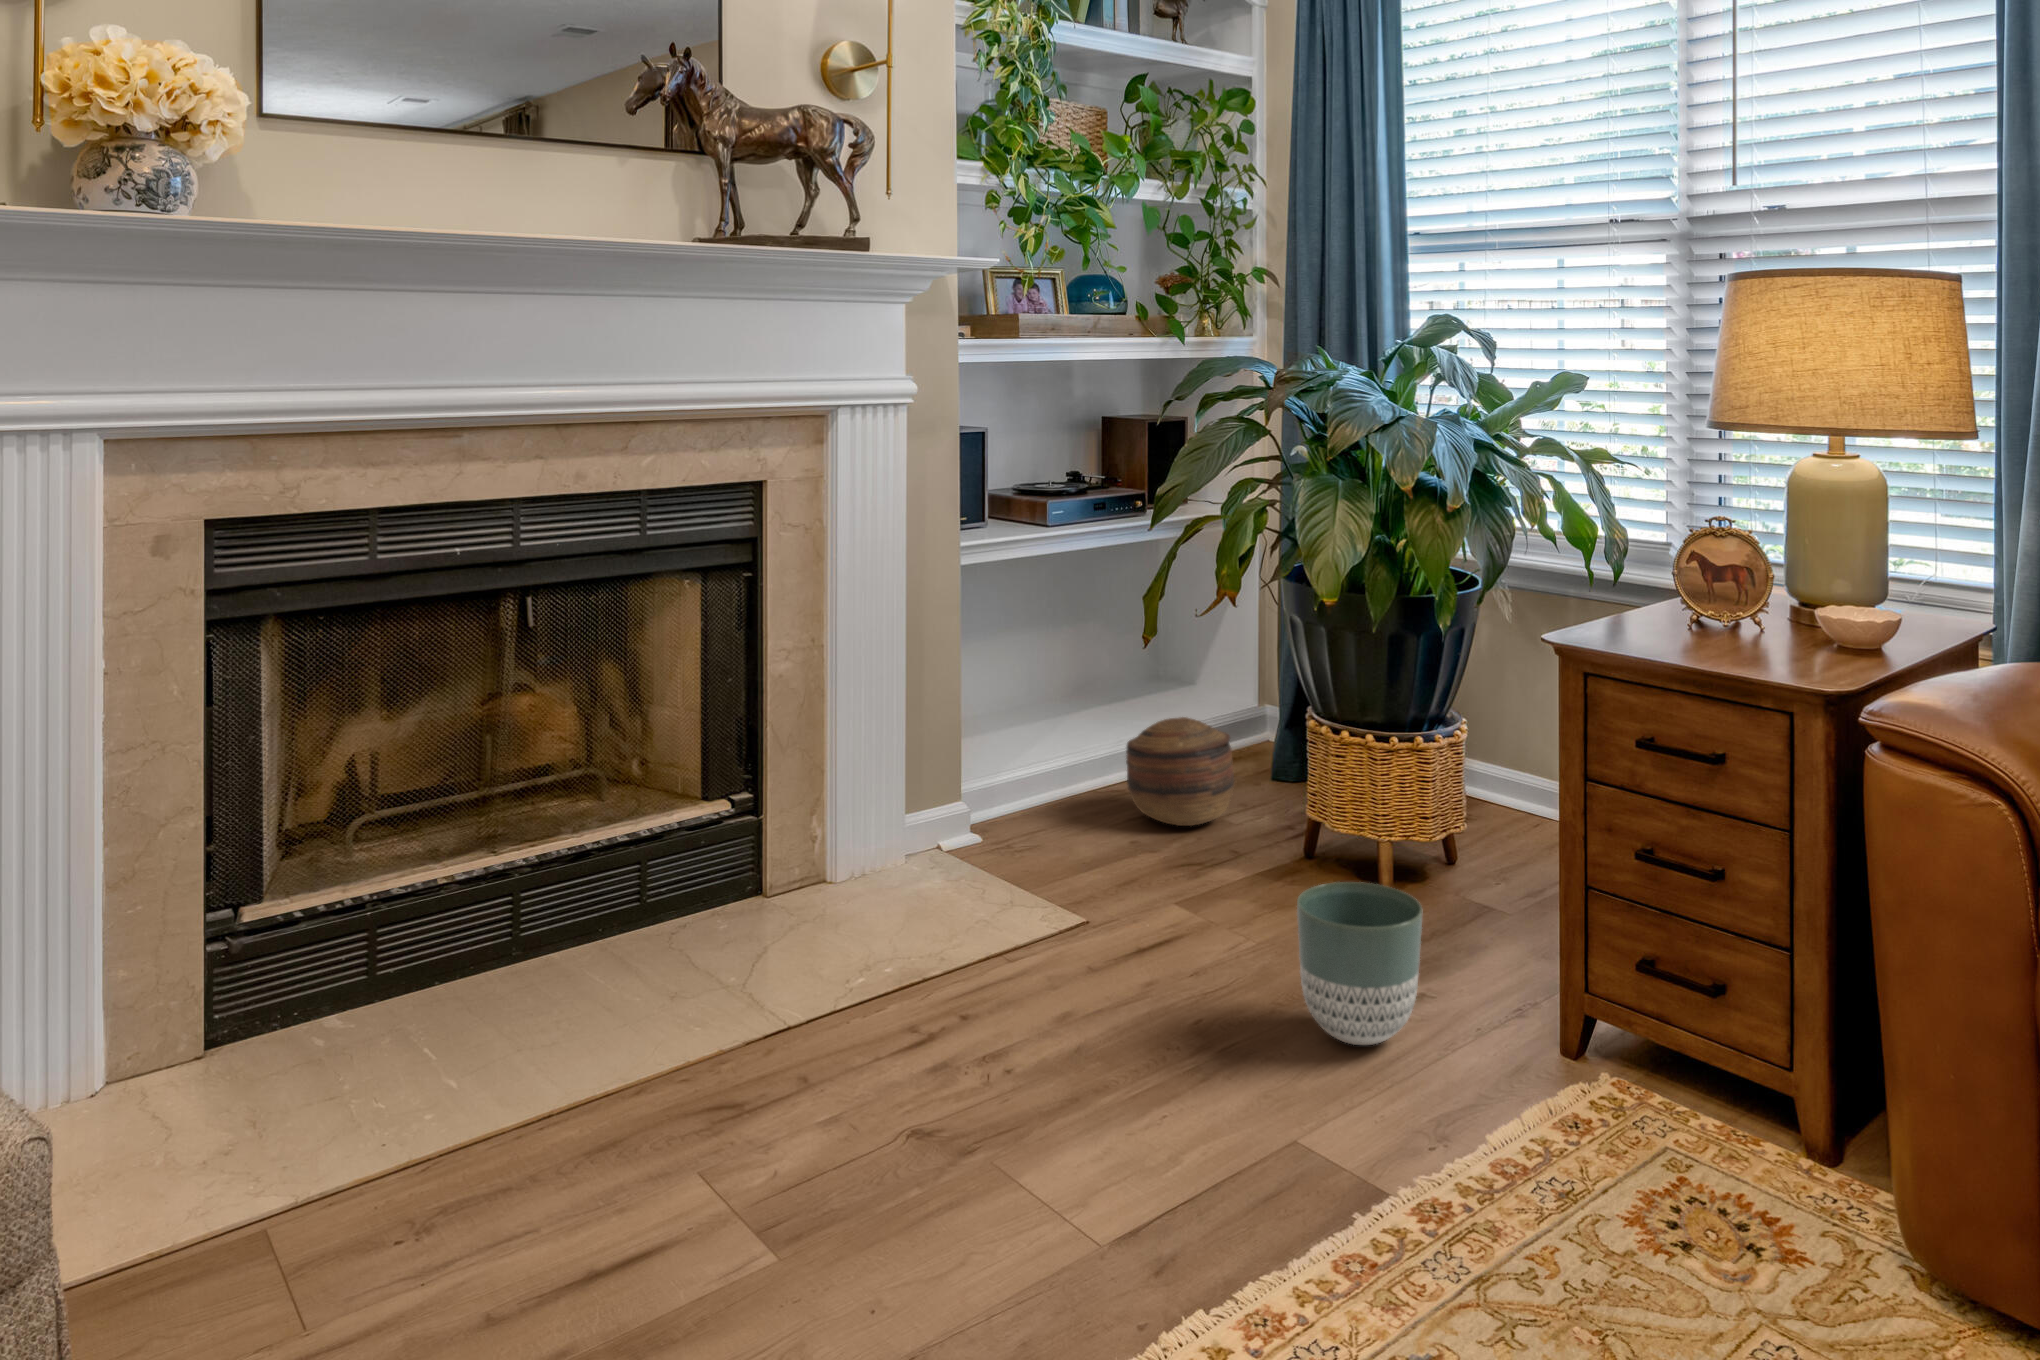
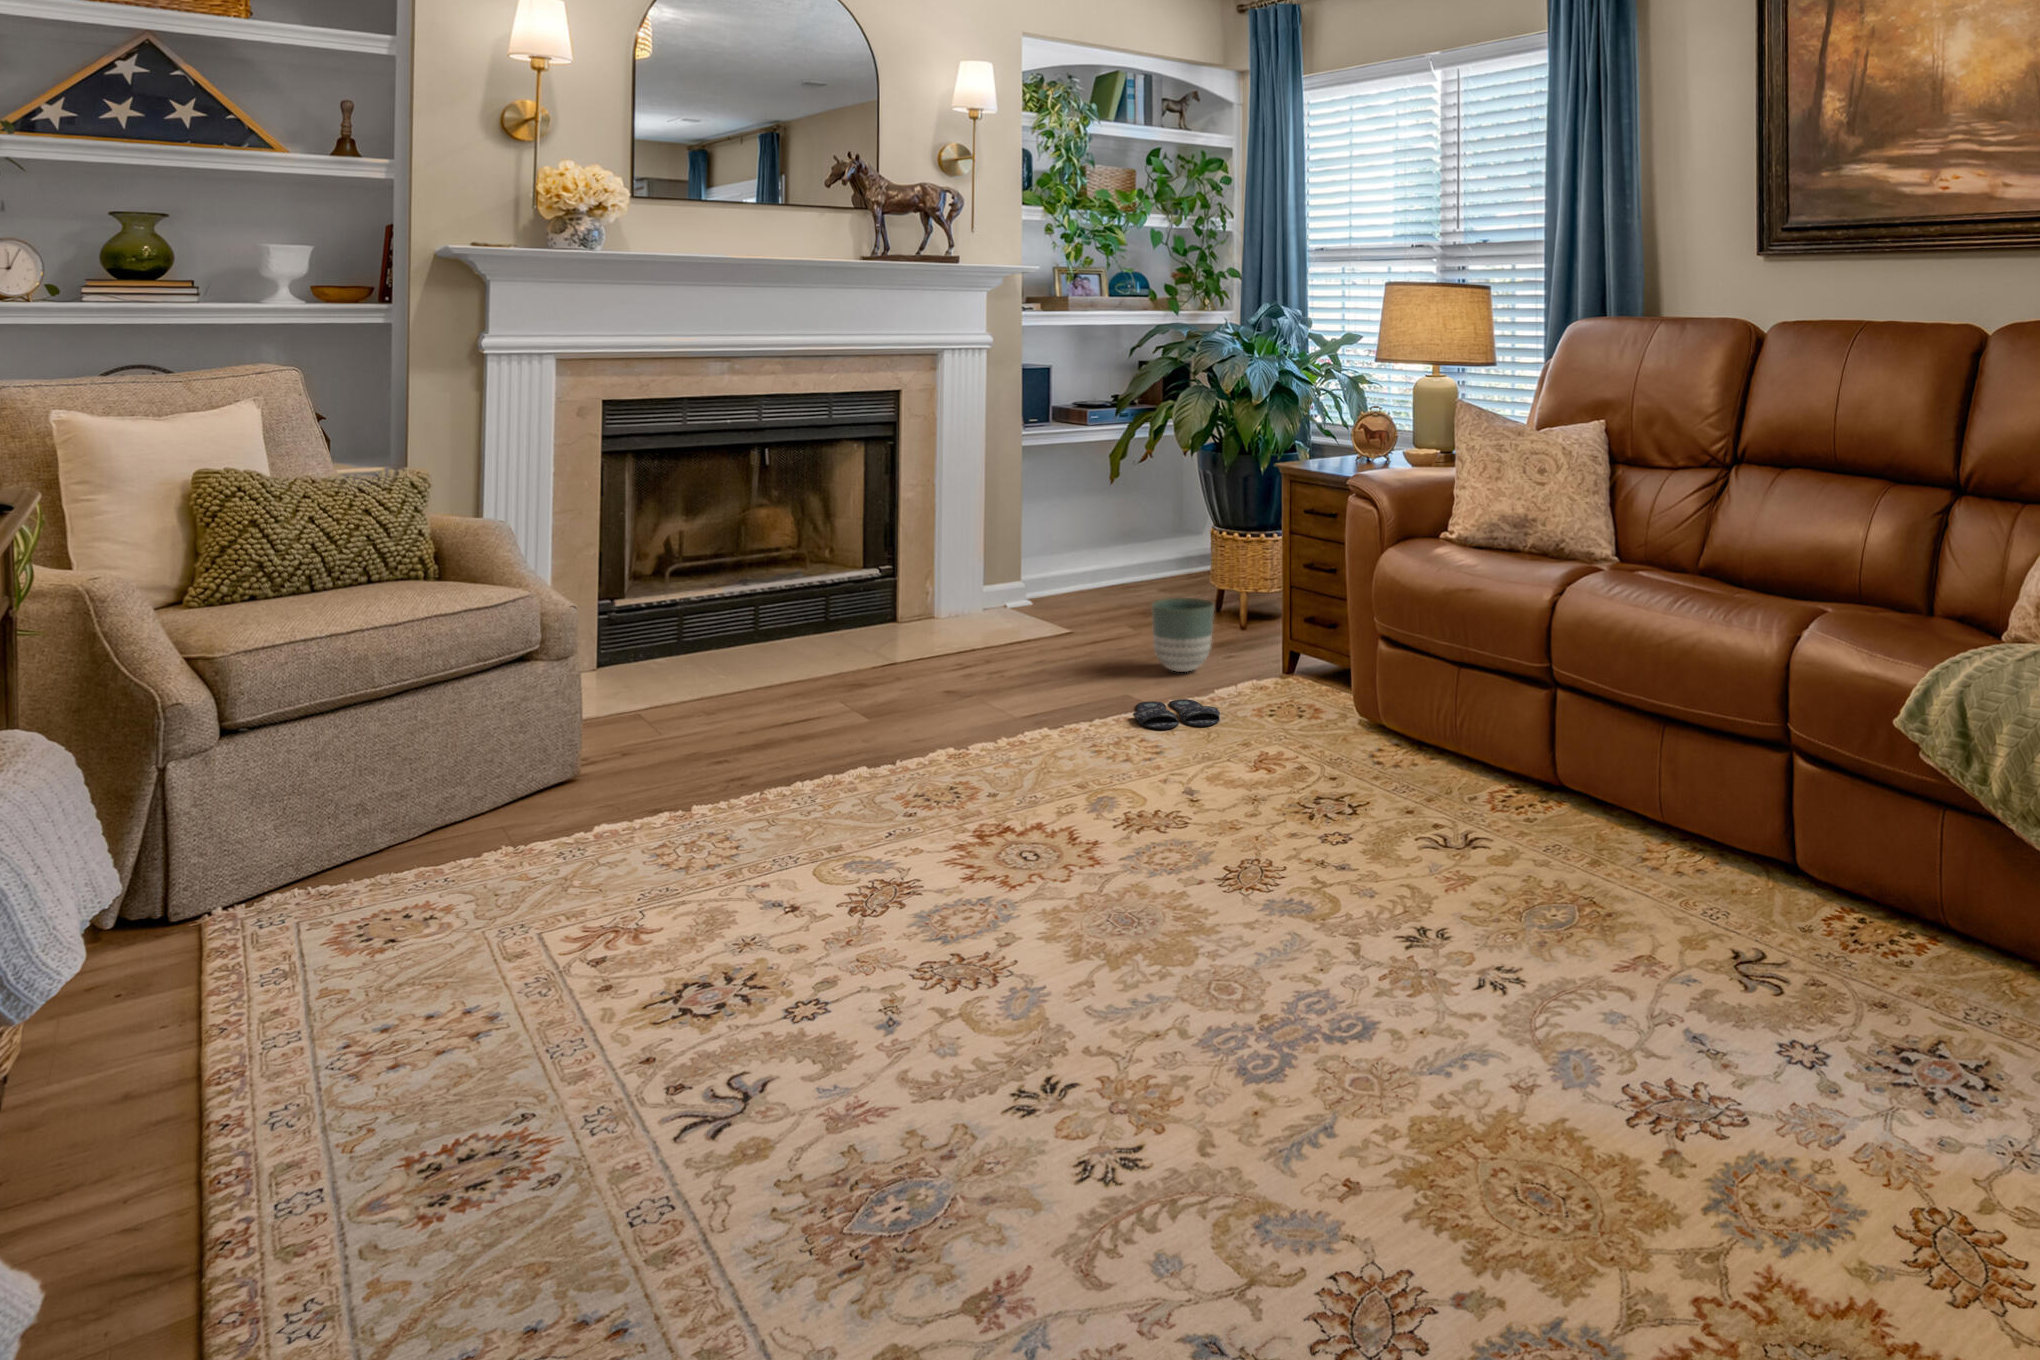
basket: present [1126,717,1234,826] -> none [1119,541,1183,603]
slippers: none [1343,1153,1565,1296] -> present [1133,699,1220,729]

